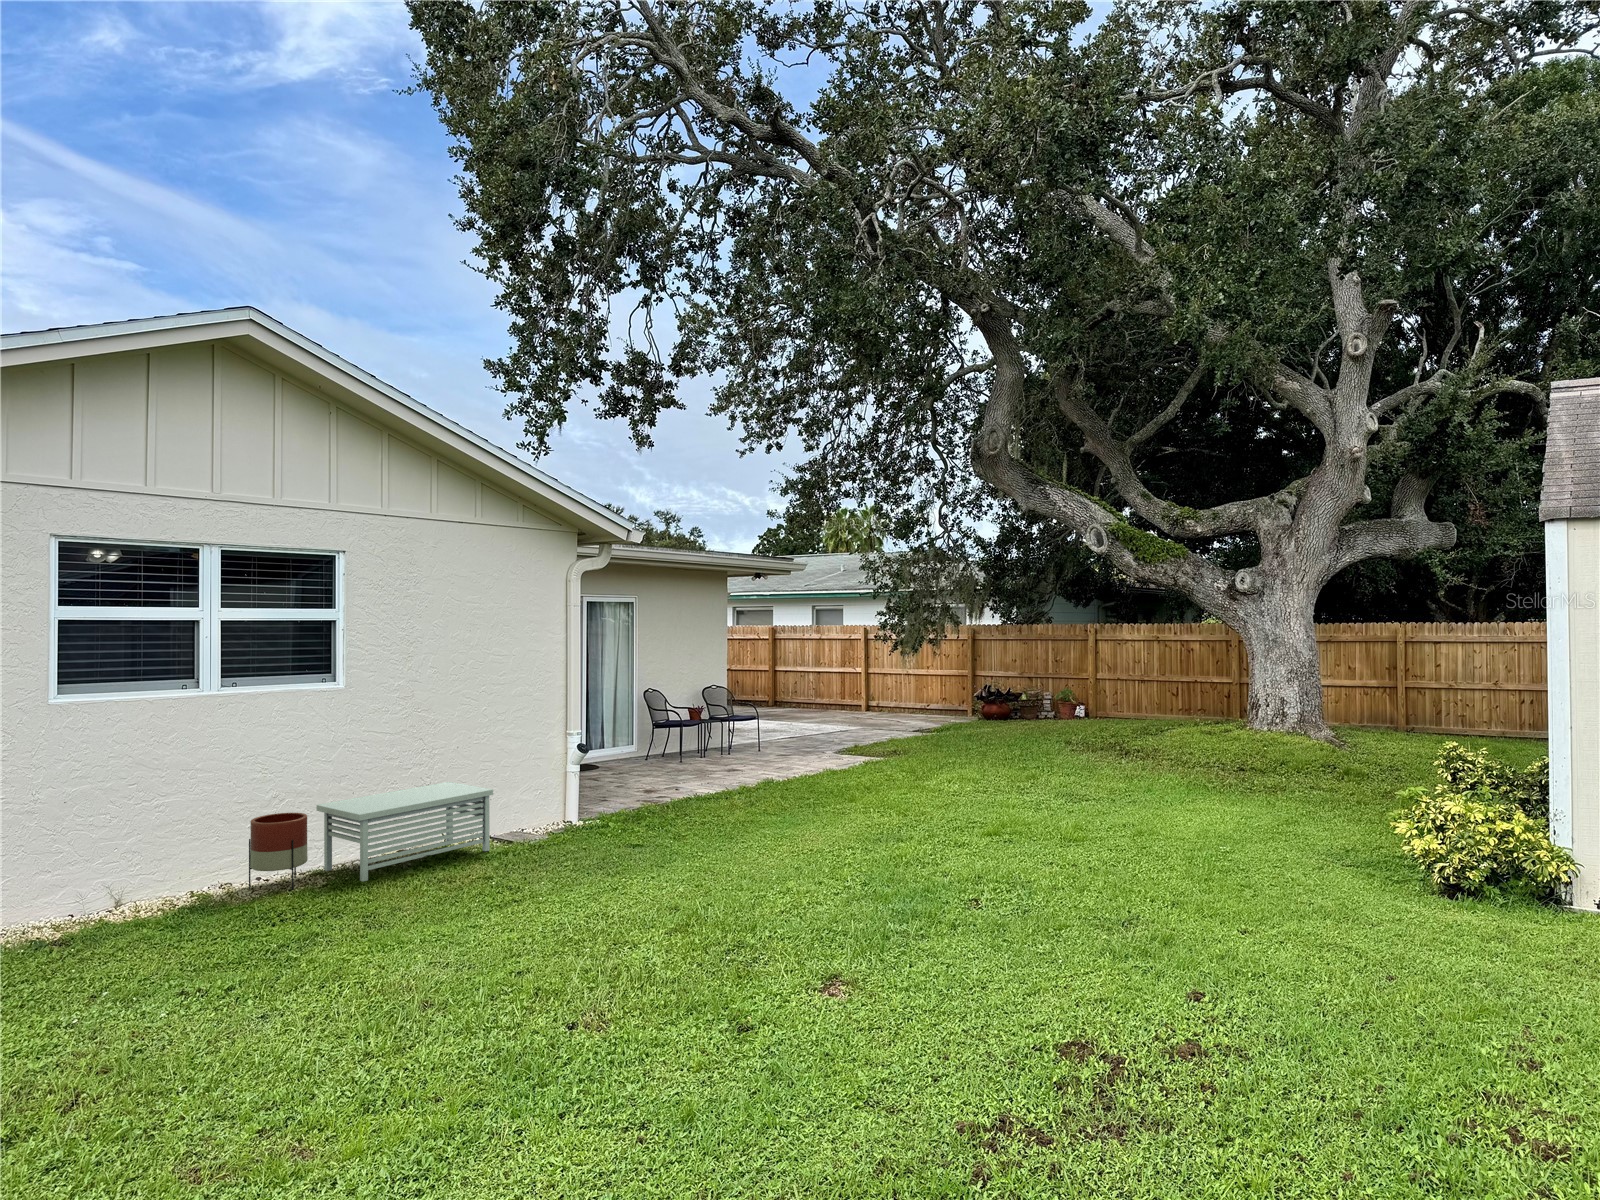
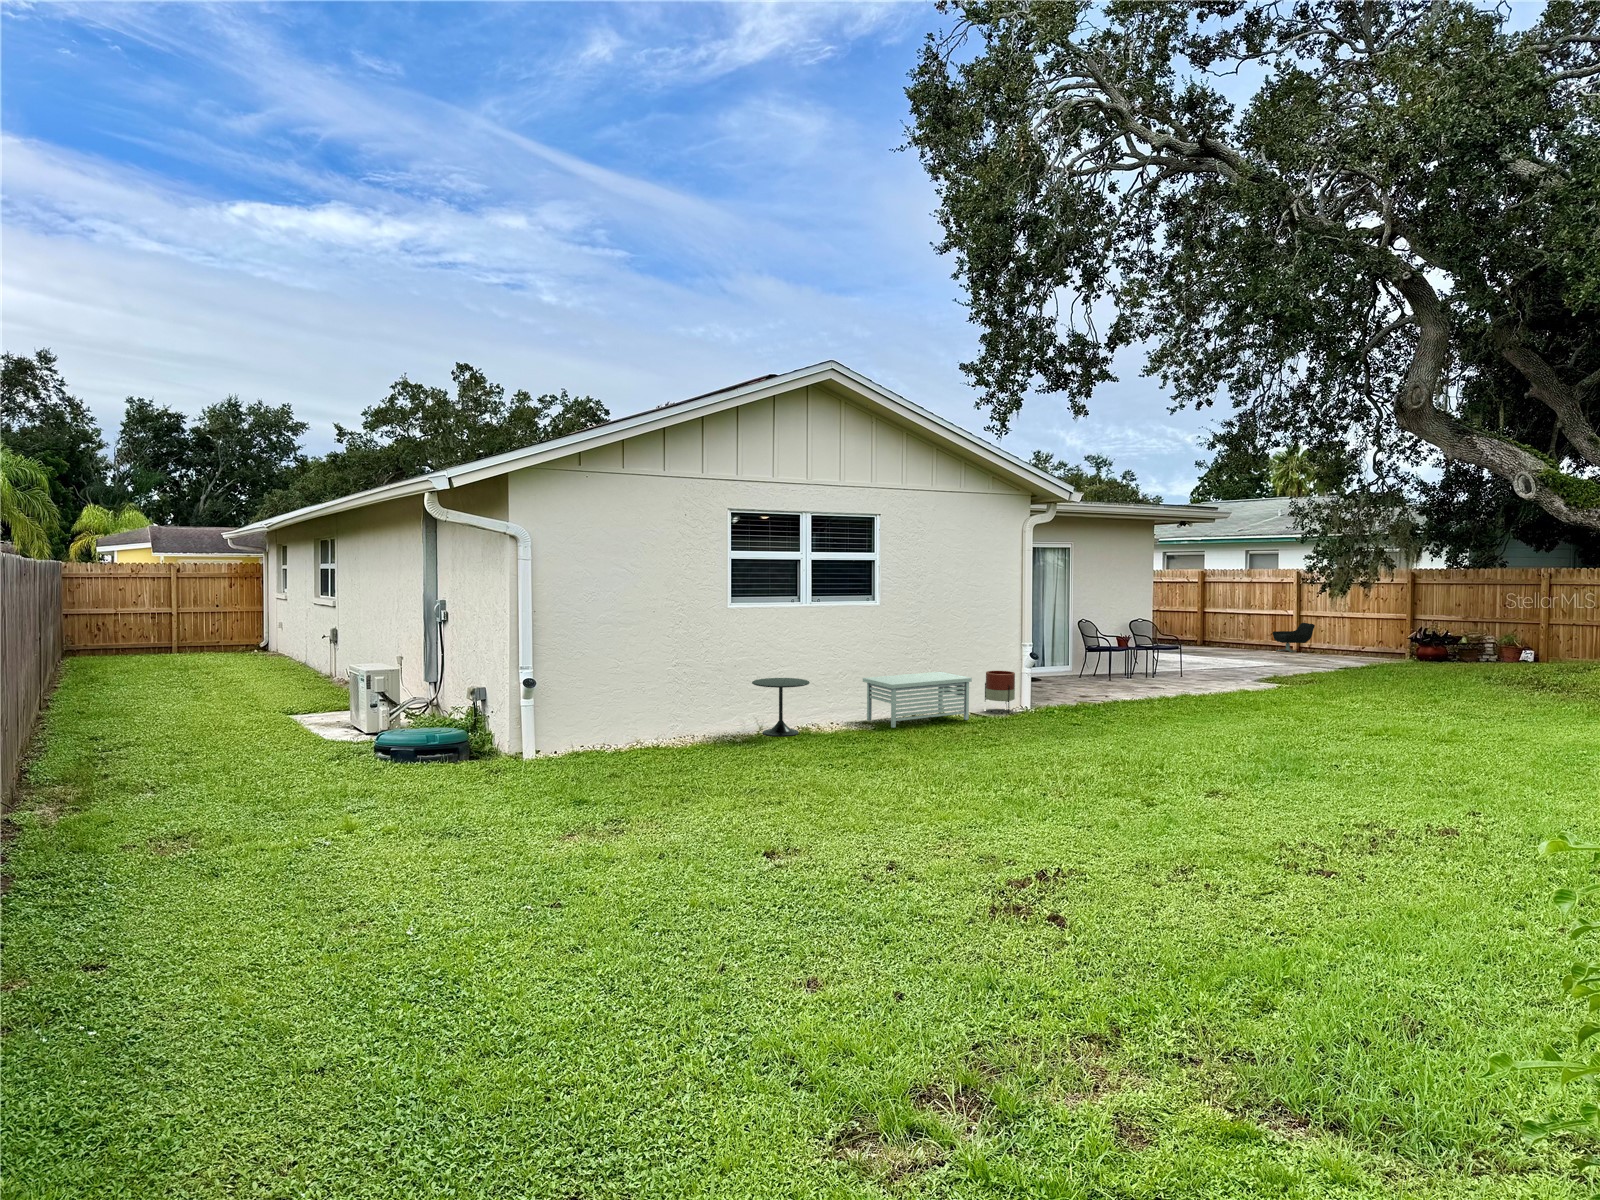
lounge chair: none [846,681,885,713] -> present [1272,623,1315,652]
planter: present [249,813,308,890] -> present [985,671,1015,713]
side table: none [84,821,203,931] -> present [752,678,810,737]

